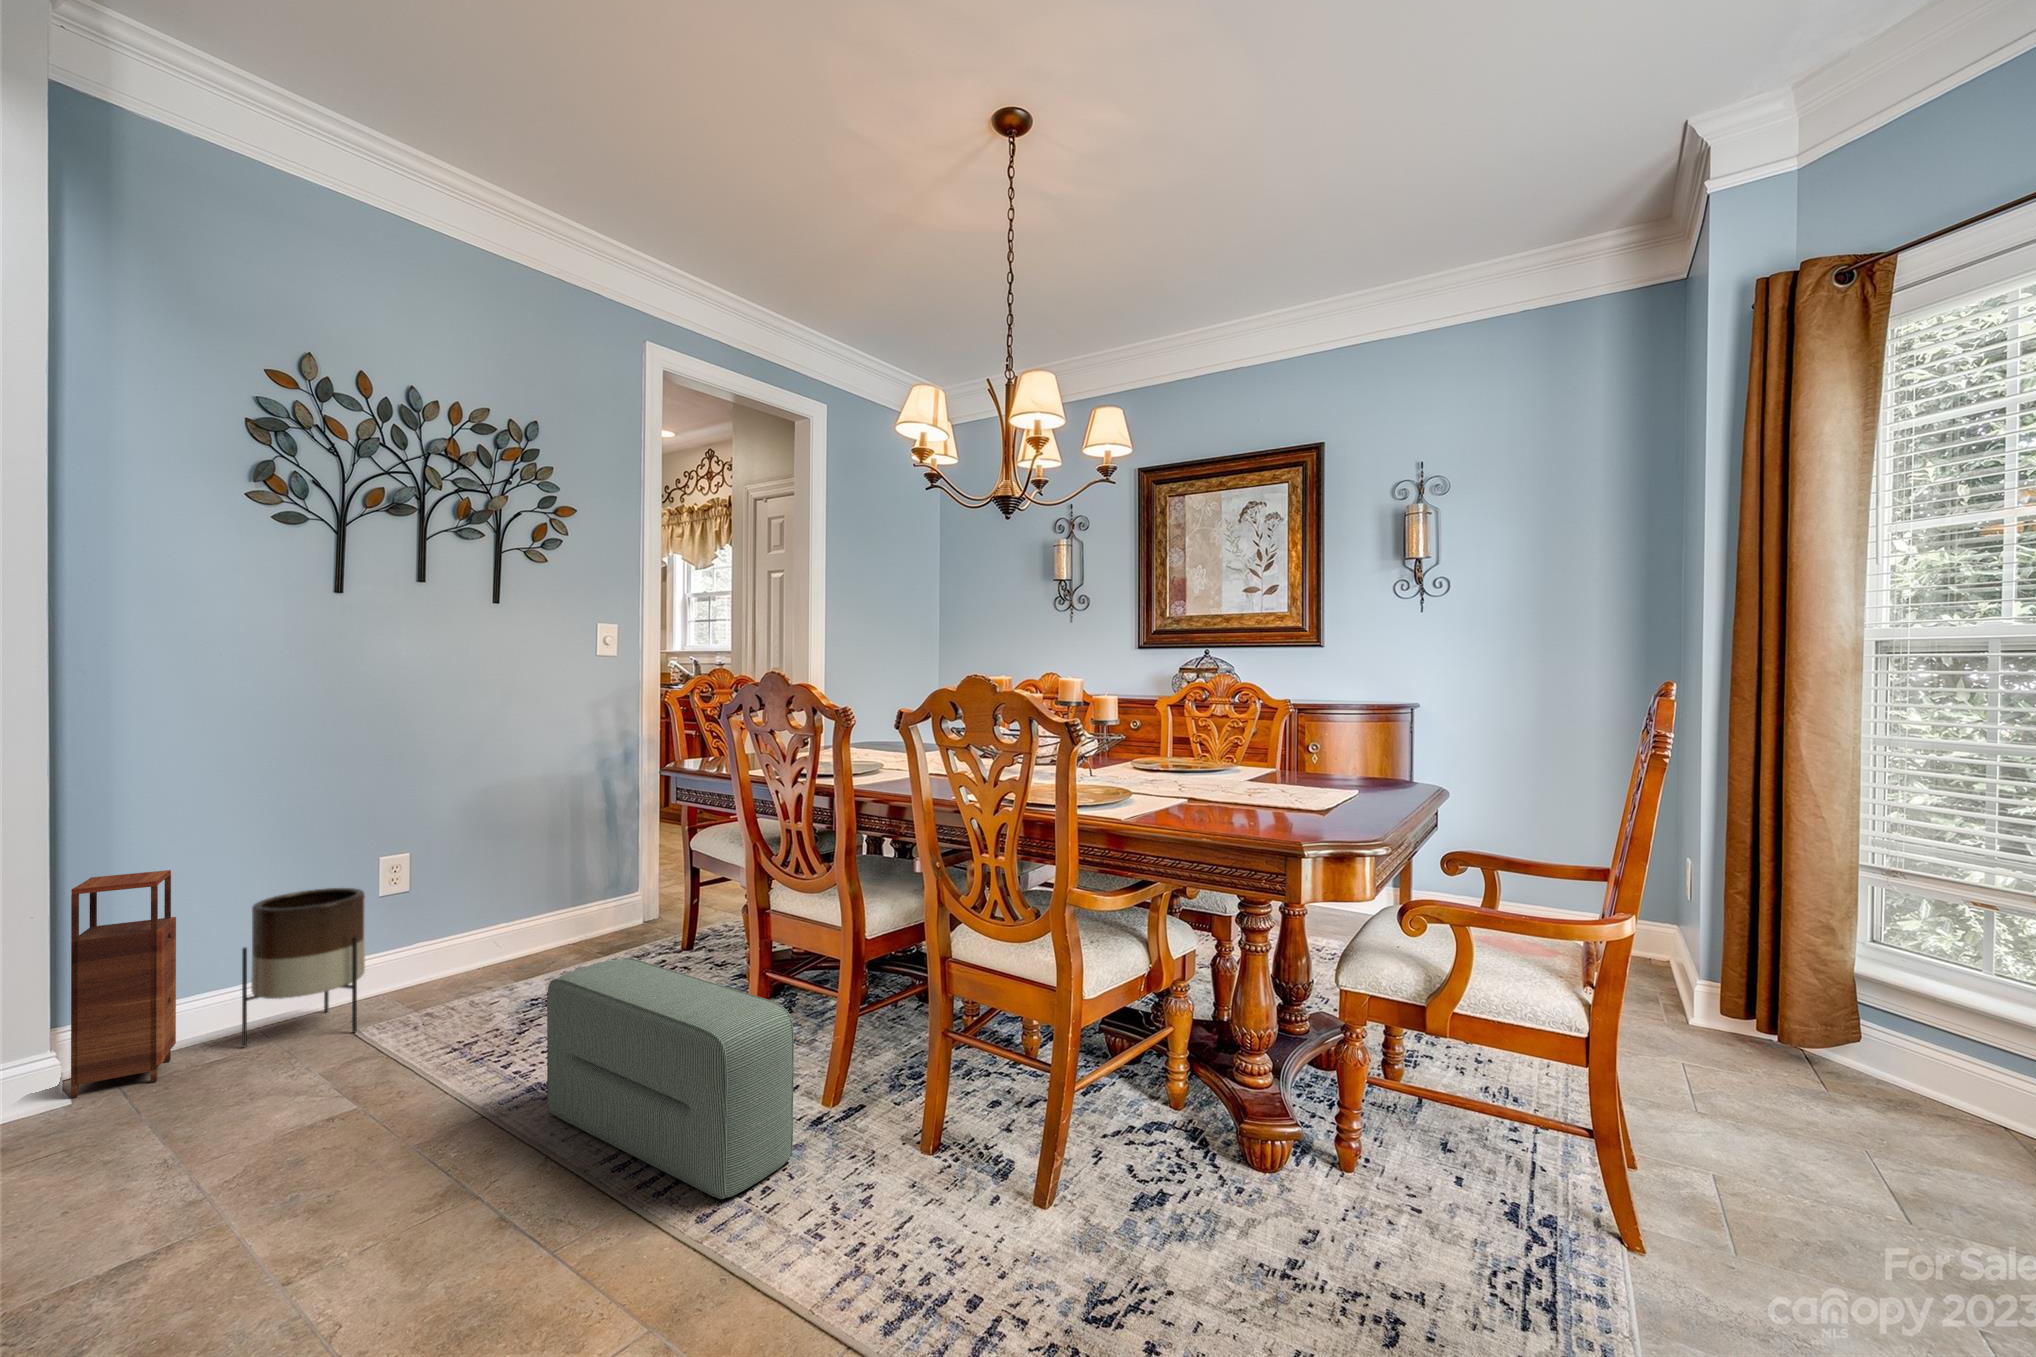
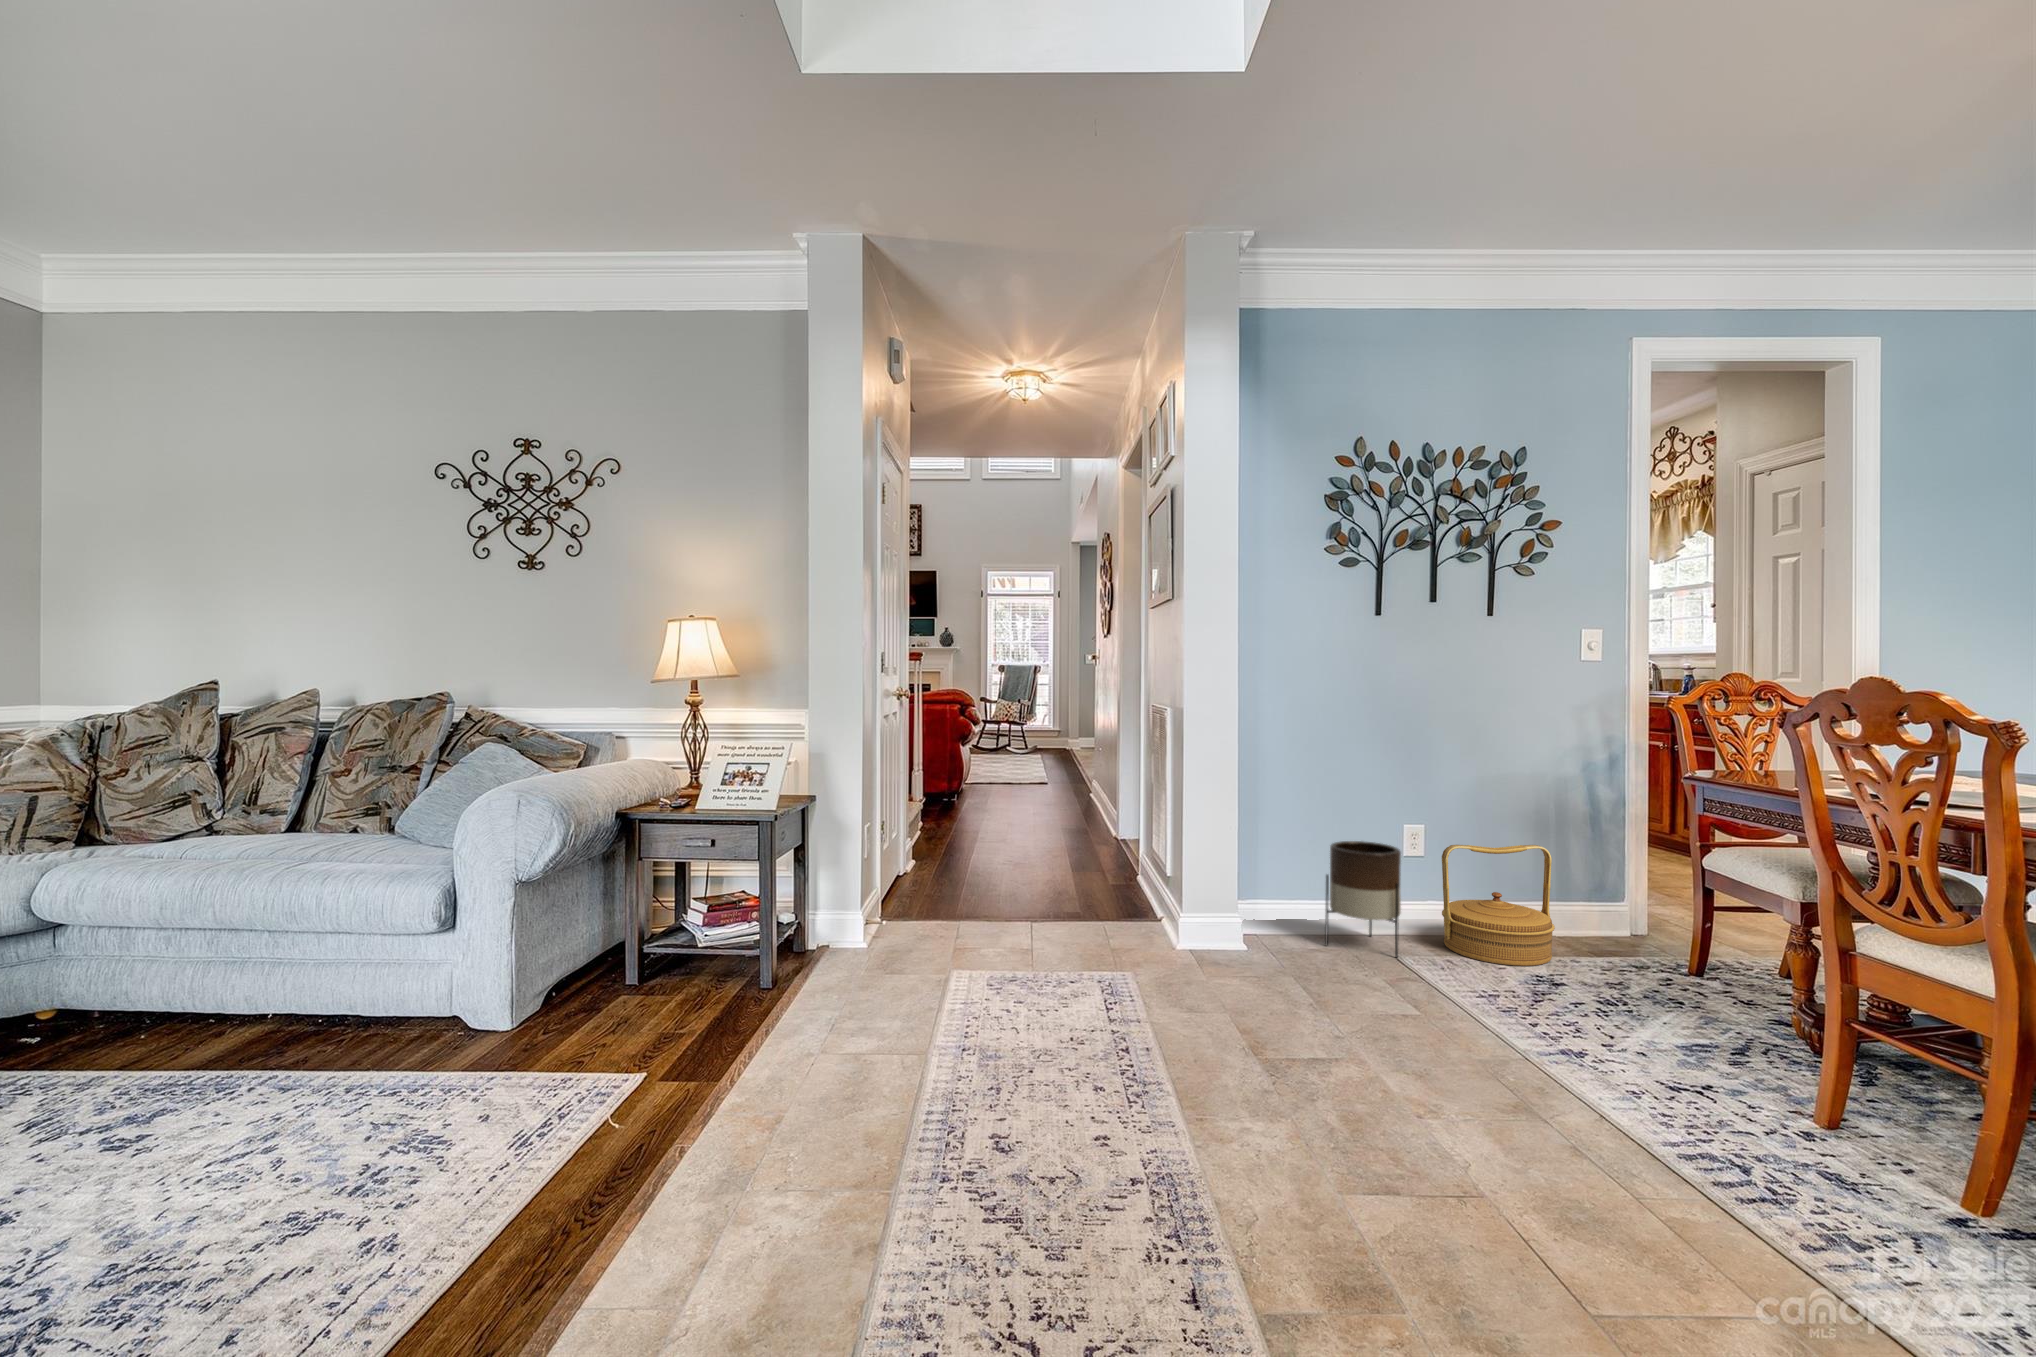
woven basket: none [425,855,559,1002] -> present [1442,845,1555,966]
storage cabinet: present [71,870,176,1098] -> none [1244,809,1290,952]
pouf: present [547,958,794,1199] -> none [1588,956,1928,1243]

